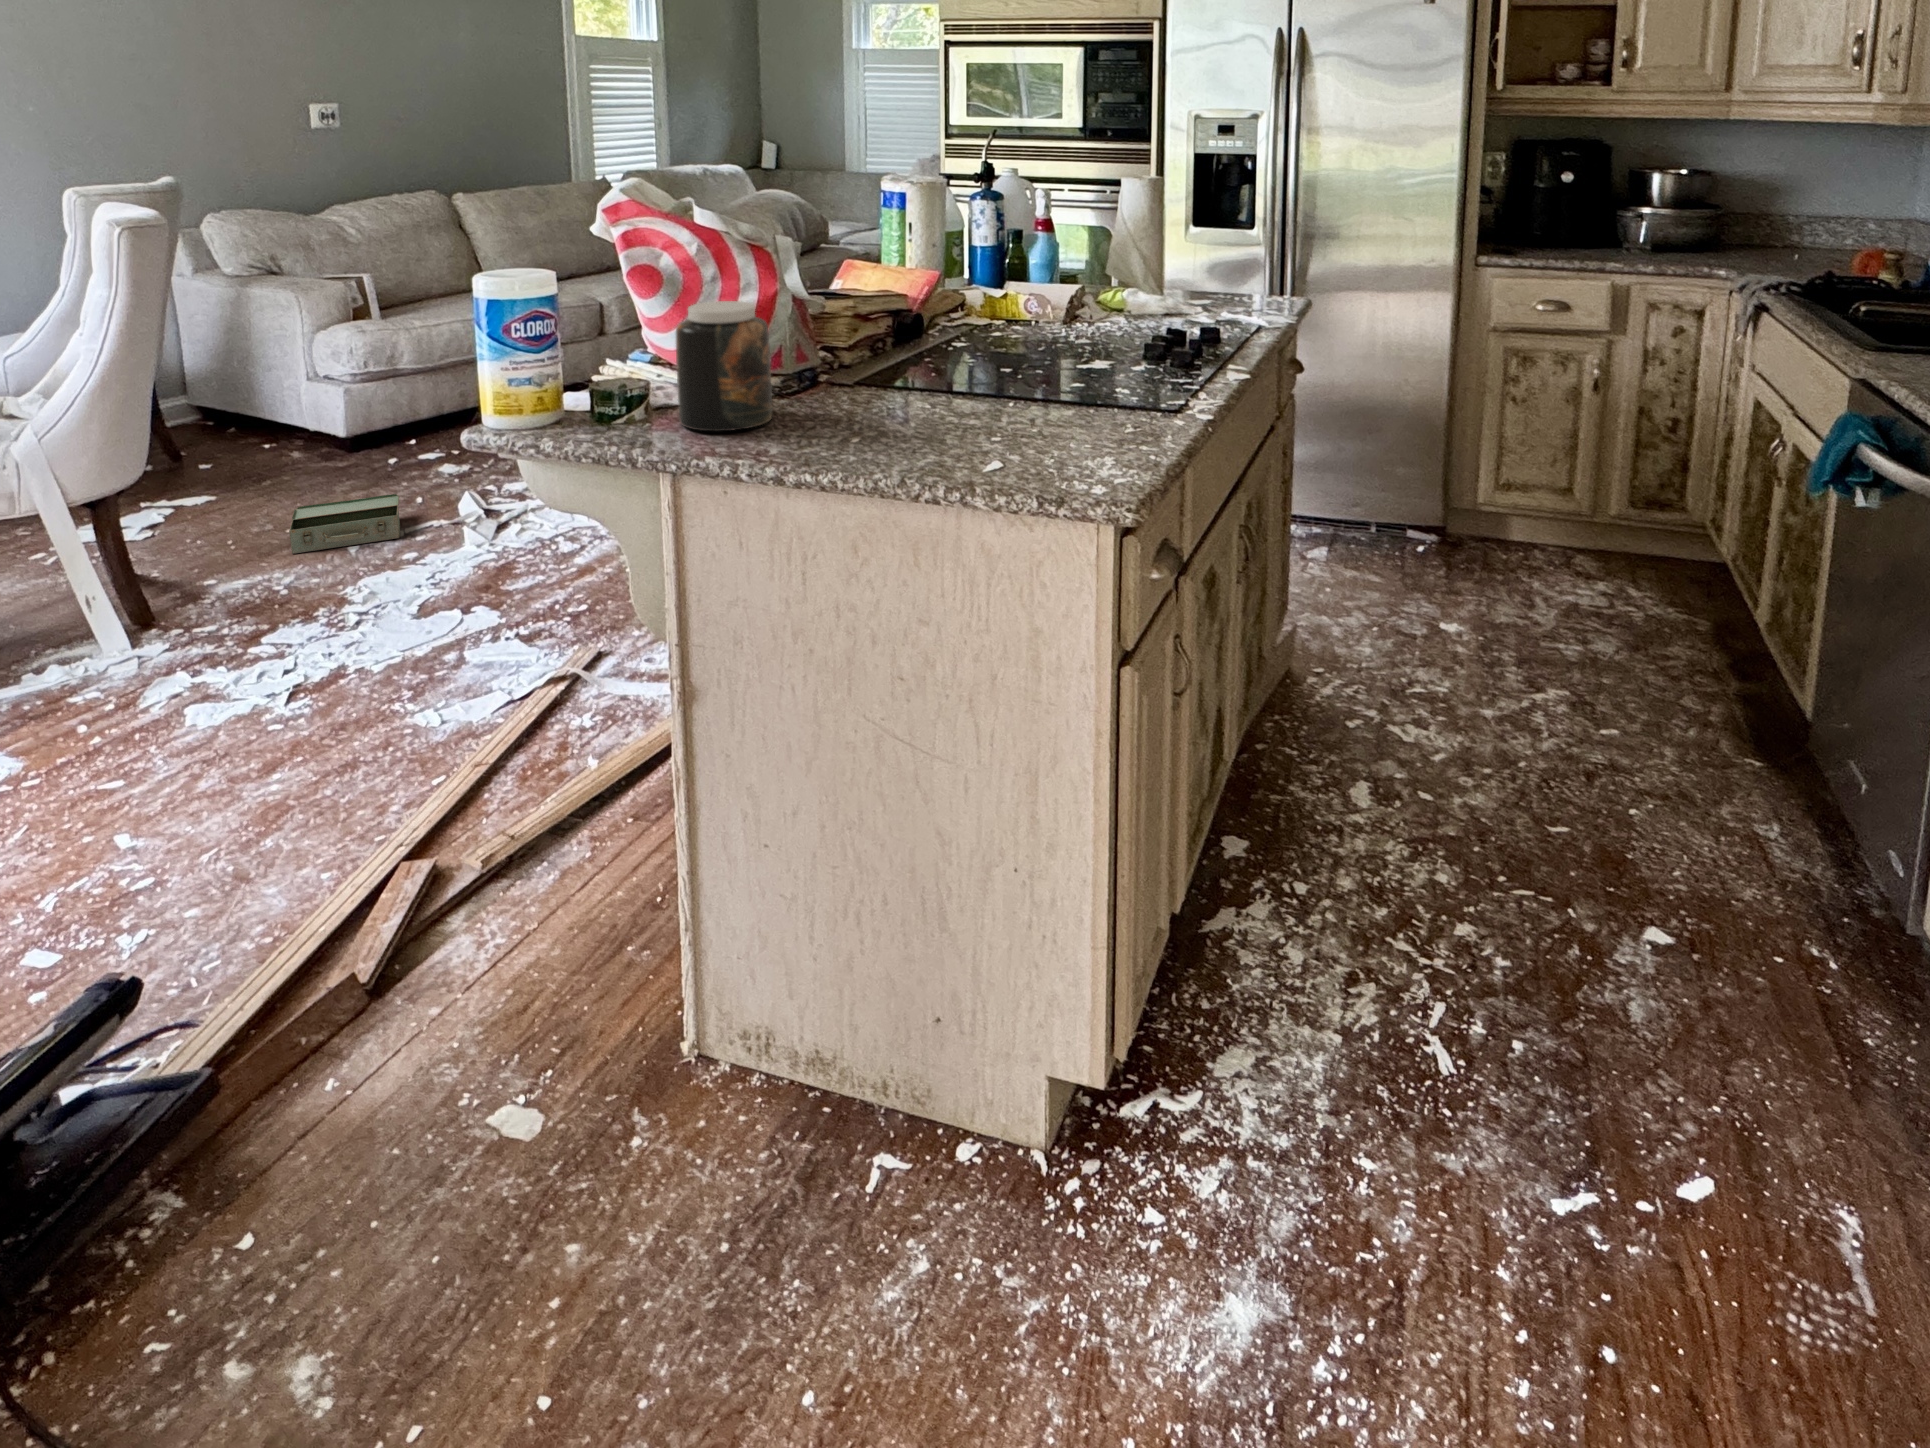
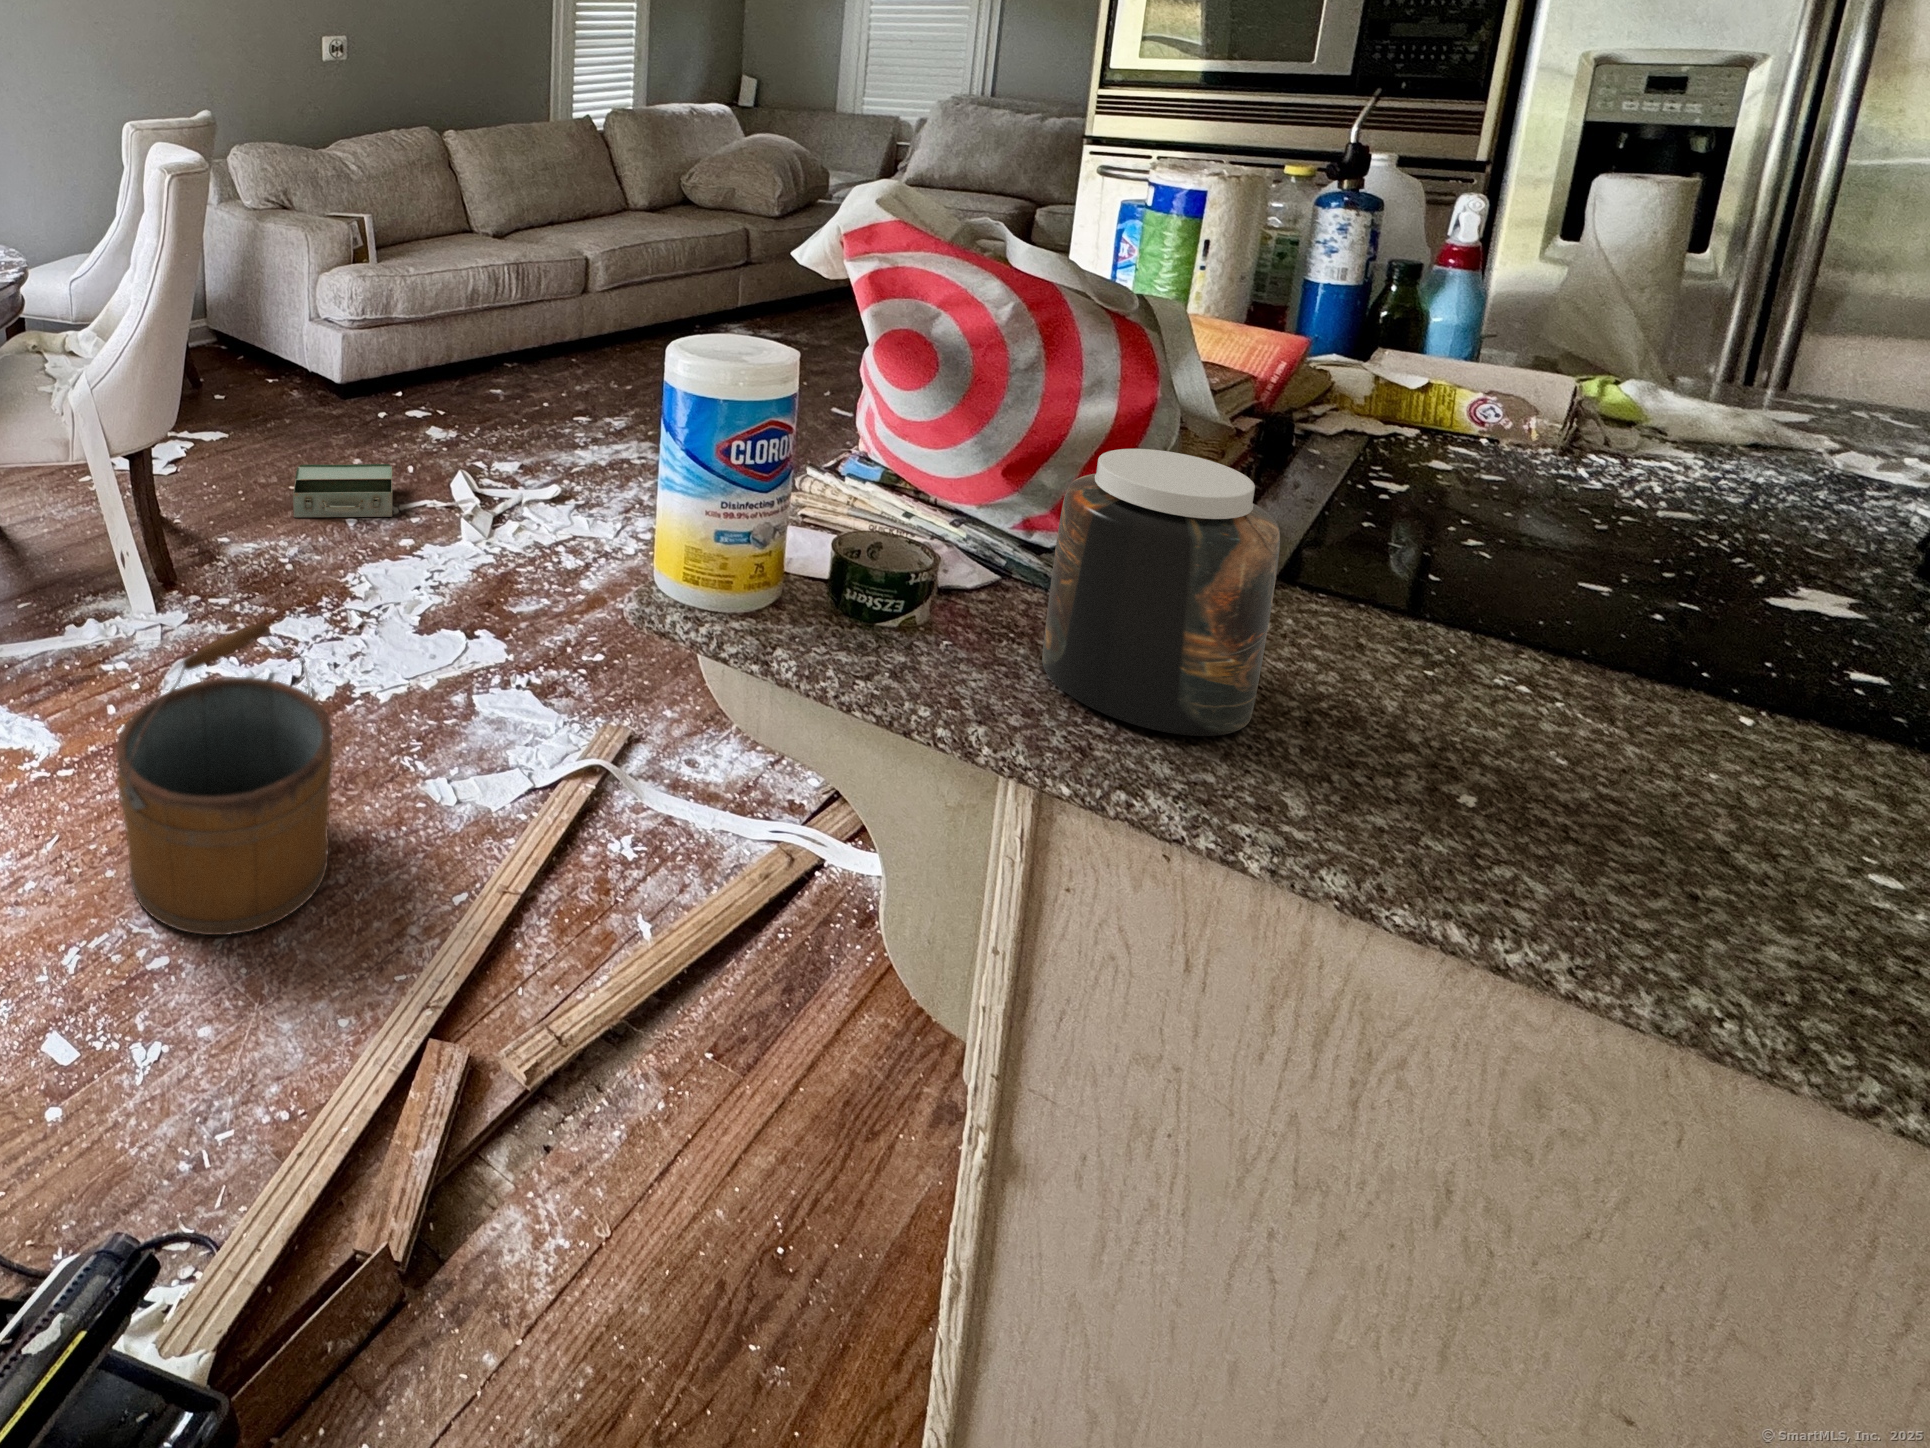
bucket: none [84,588,316,860] -> present [116,622,333,935]

